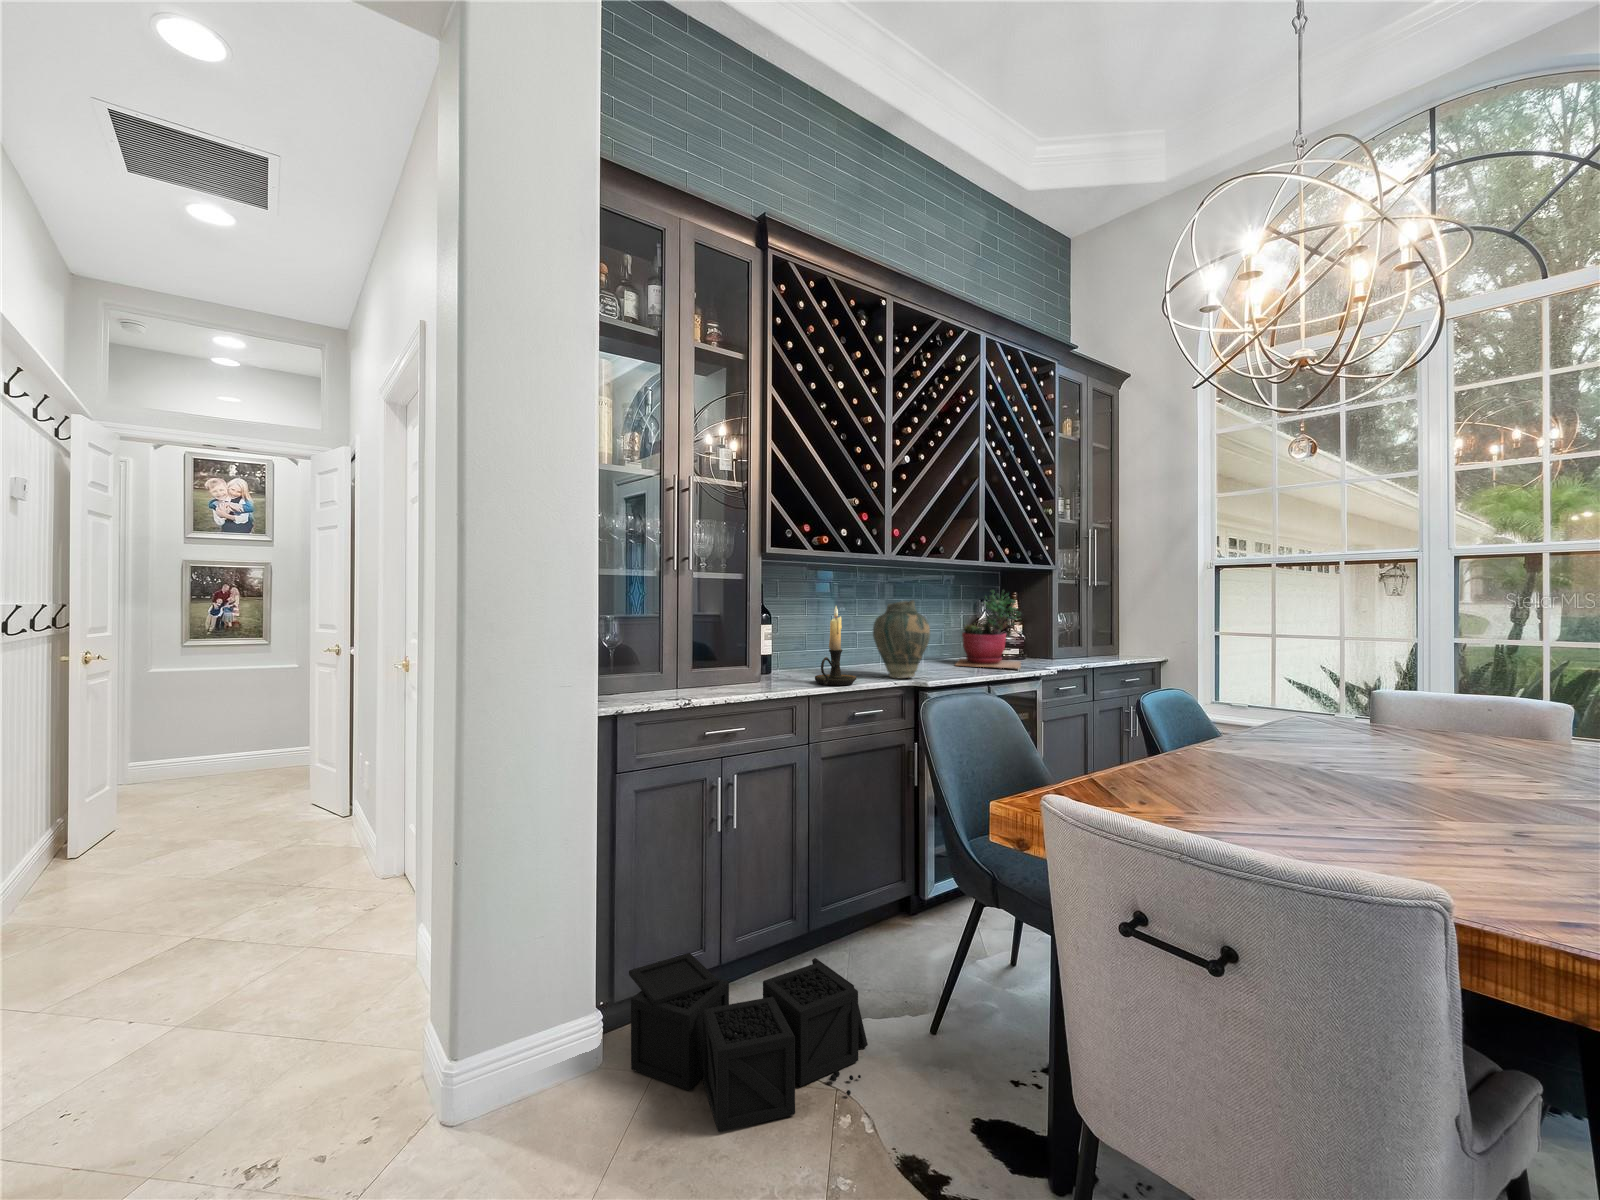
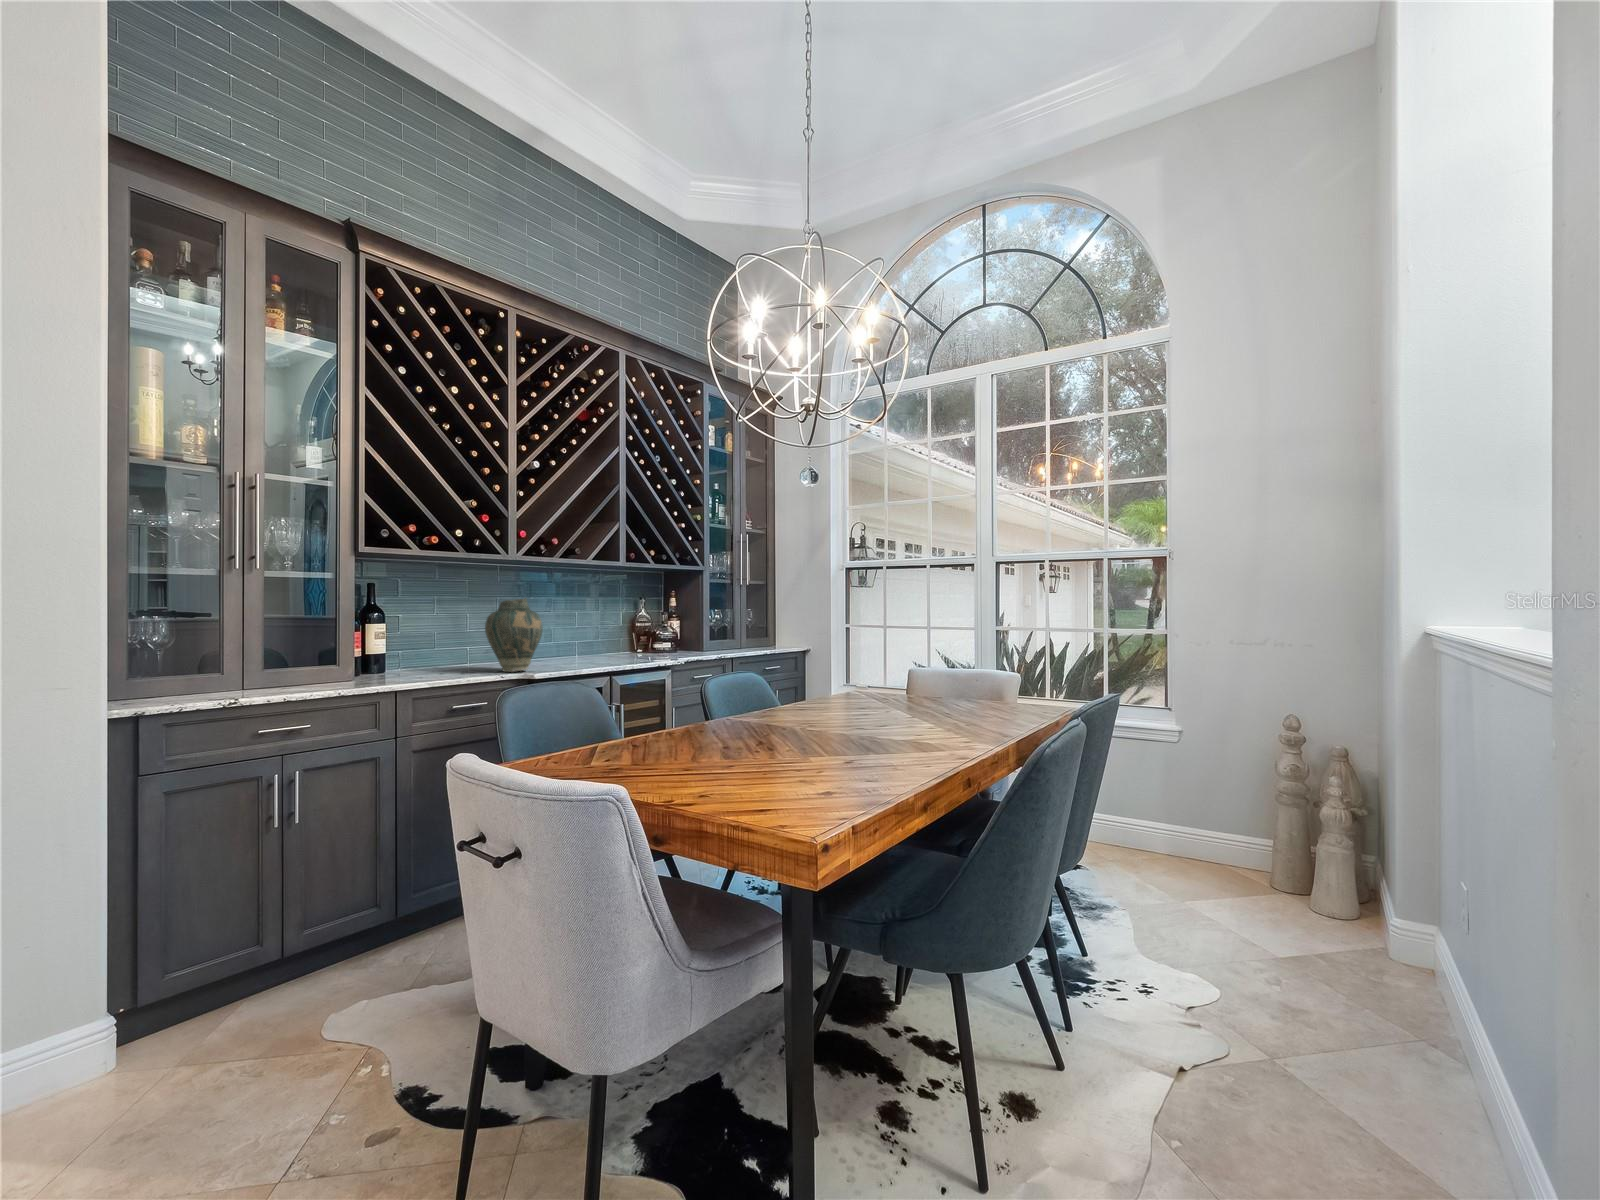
succulent plant: present [956,590,1021,668] -> none [590,589,659,660]
candle holder: present [815,606,856,685] -> none [410,603,455,680]
storage bin: present [629,953,868,1132] -> none [140,938,419,1108]

